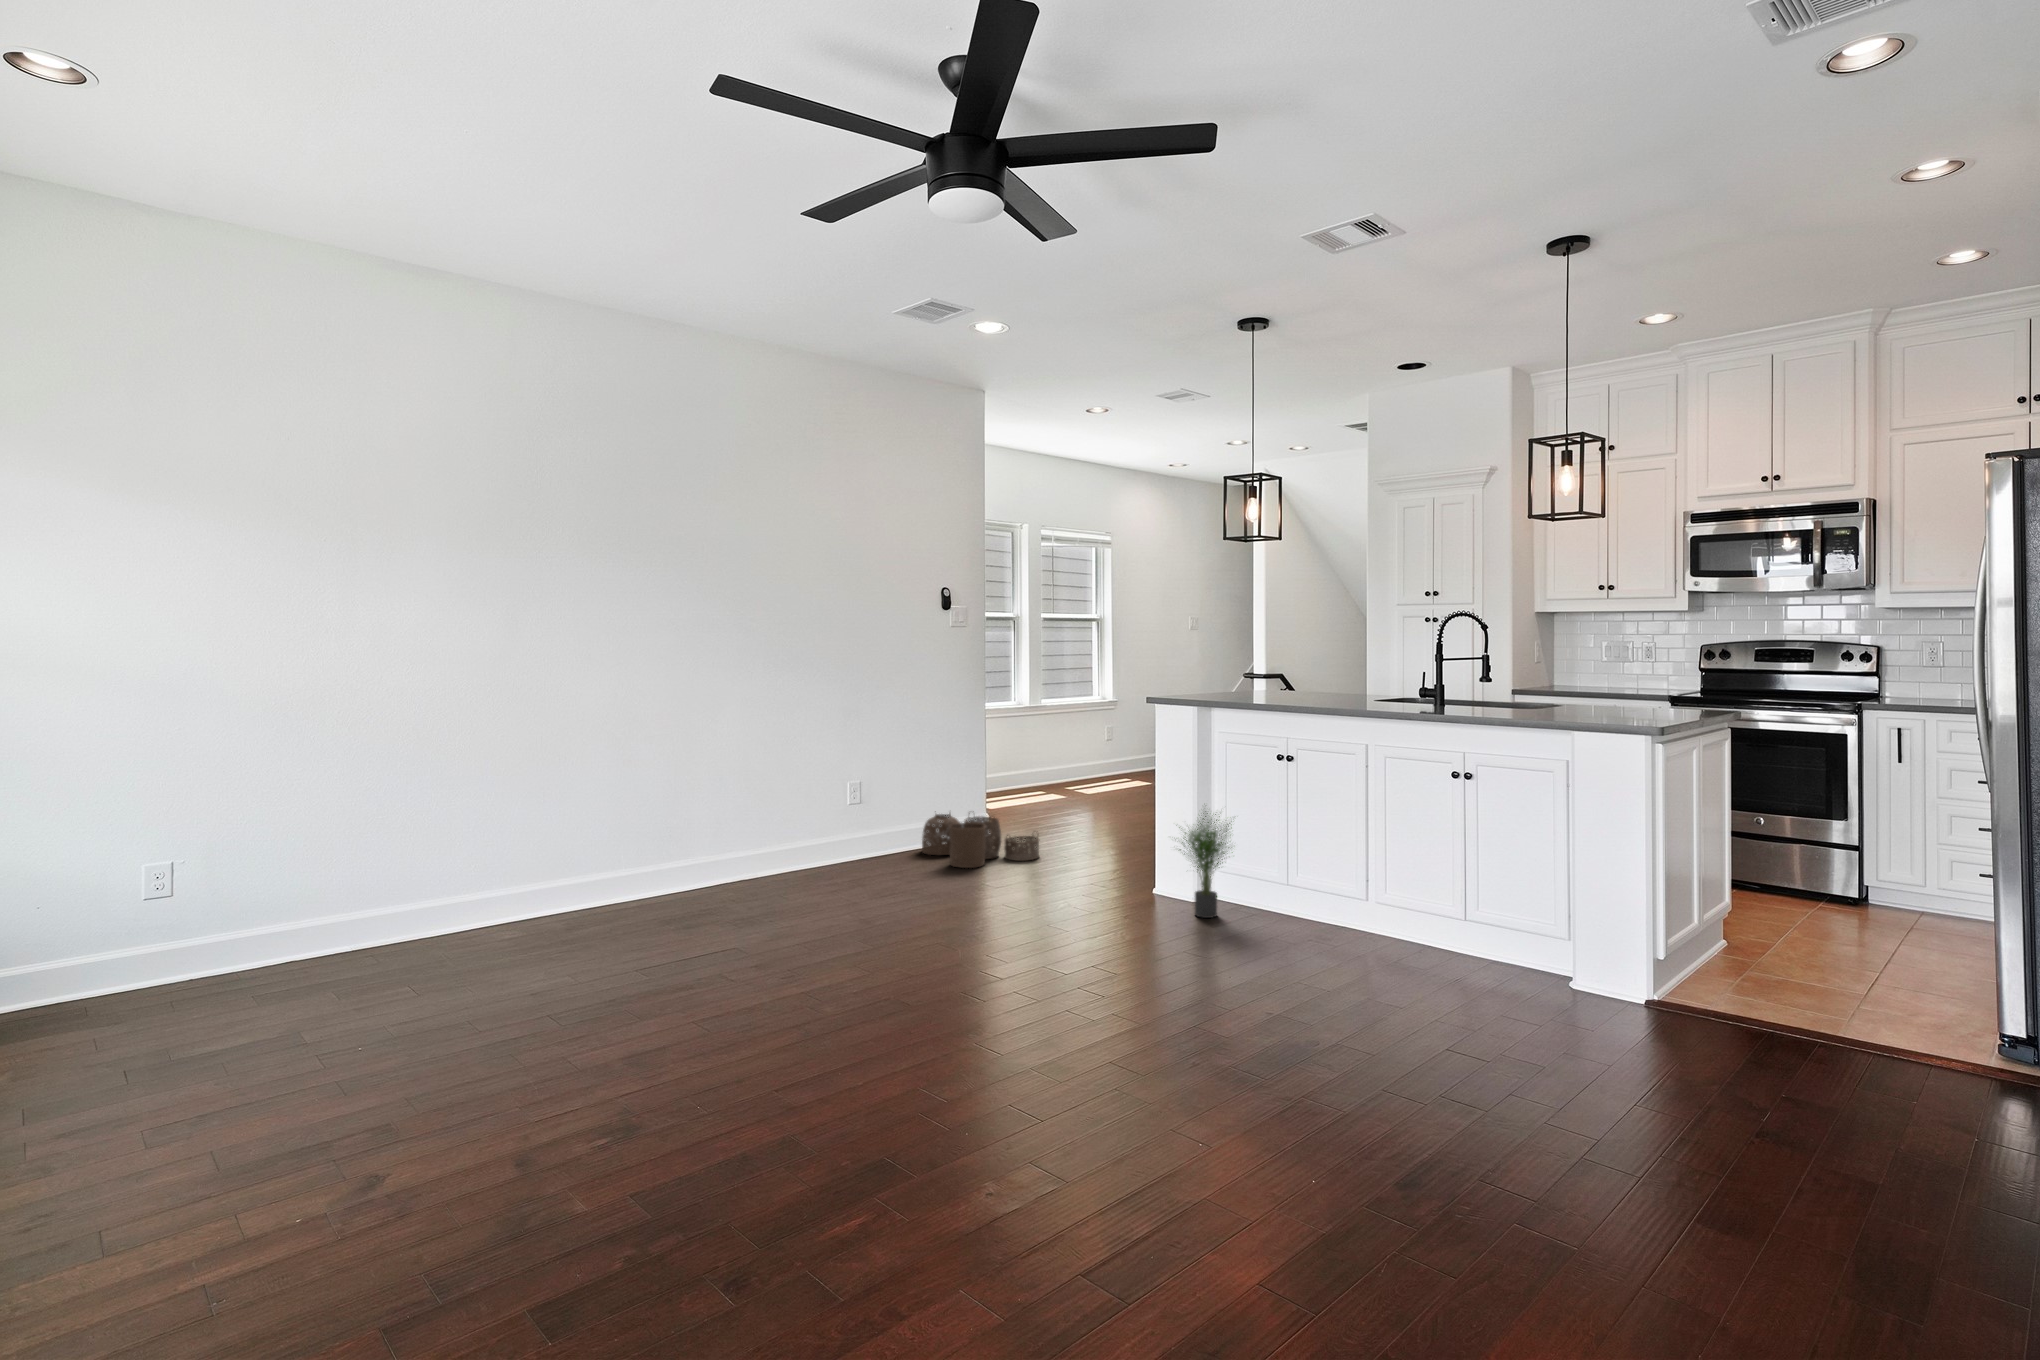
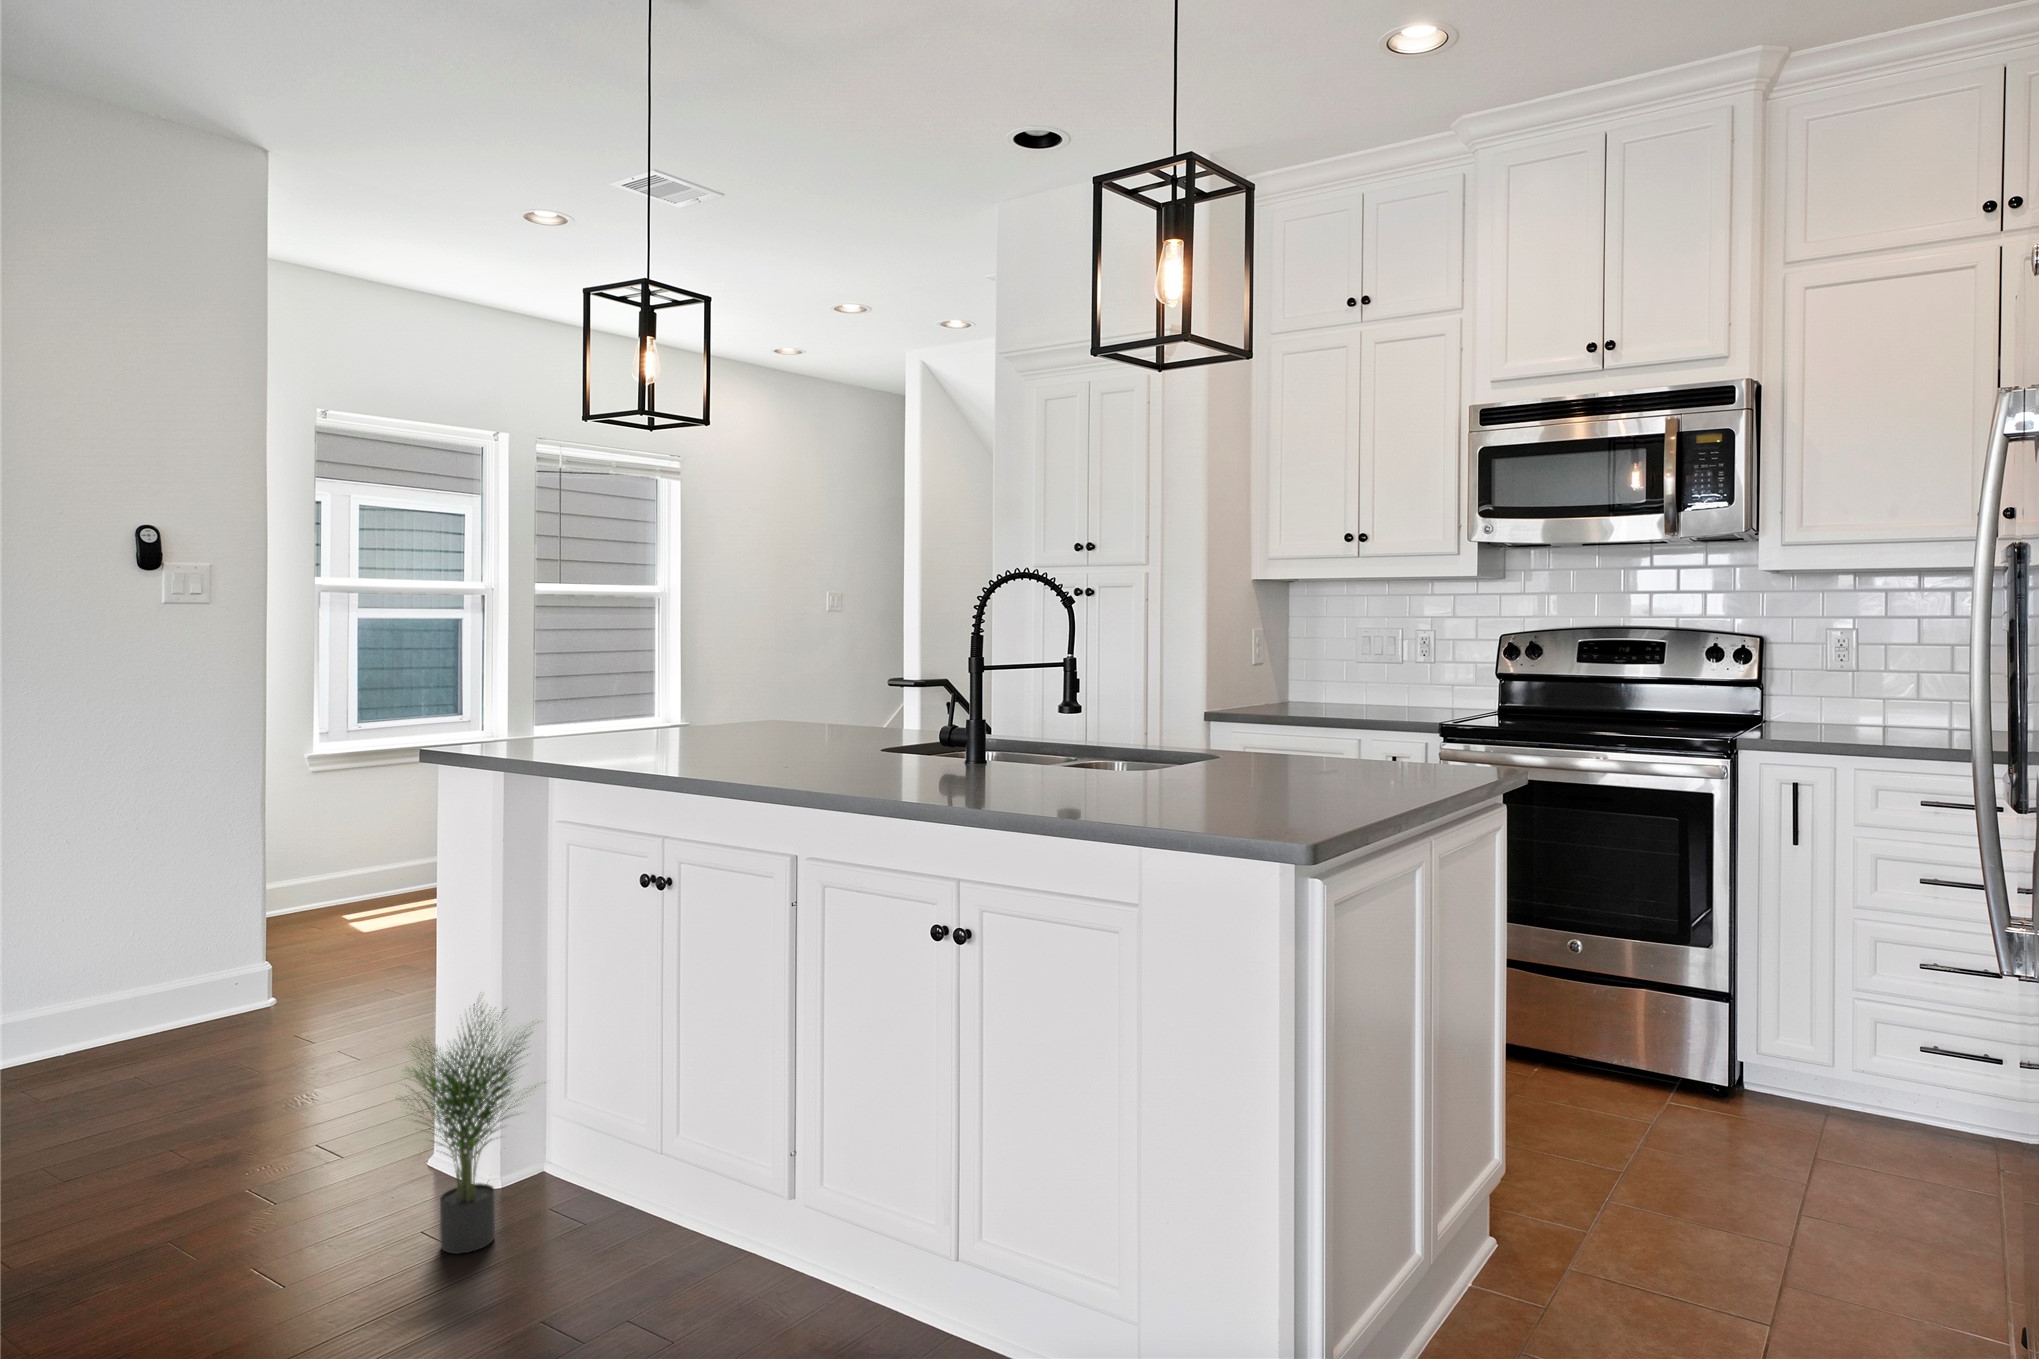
woven basket: present [922,814,1039,868] -> none [62,976,309,1111]

